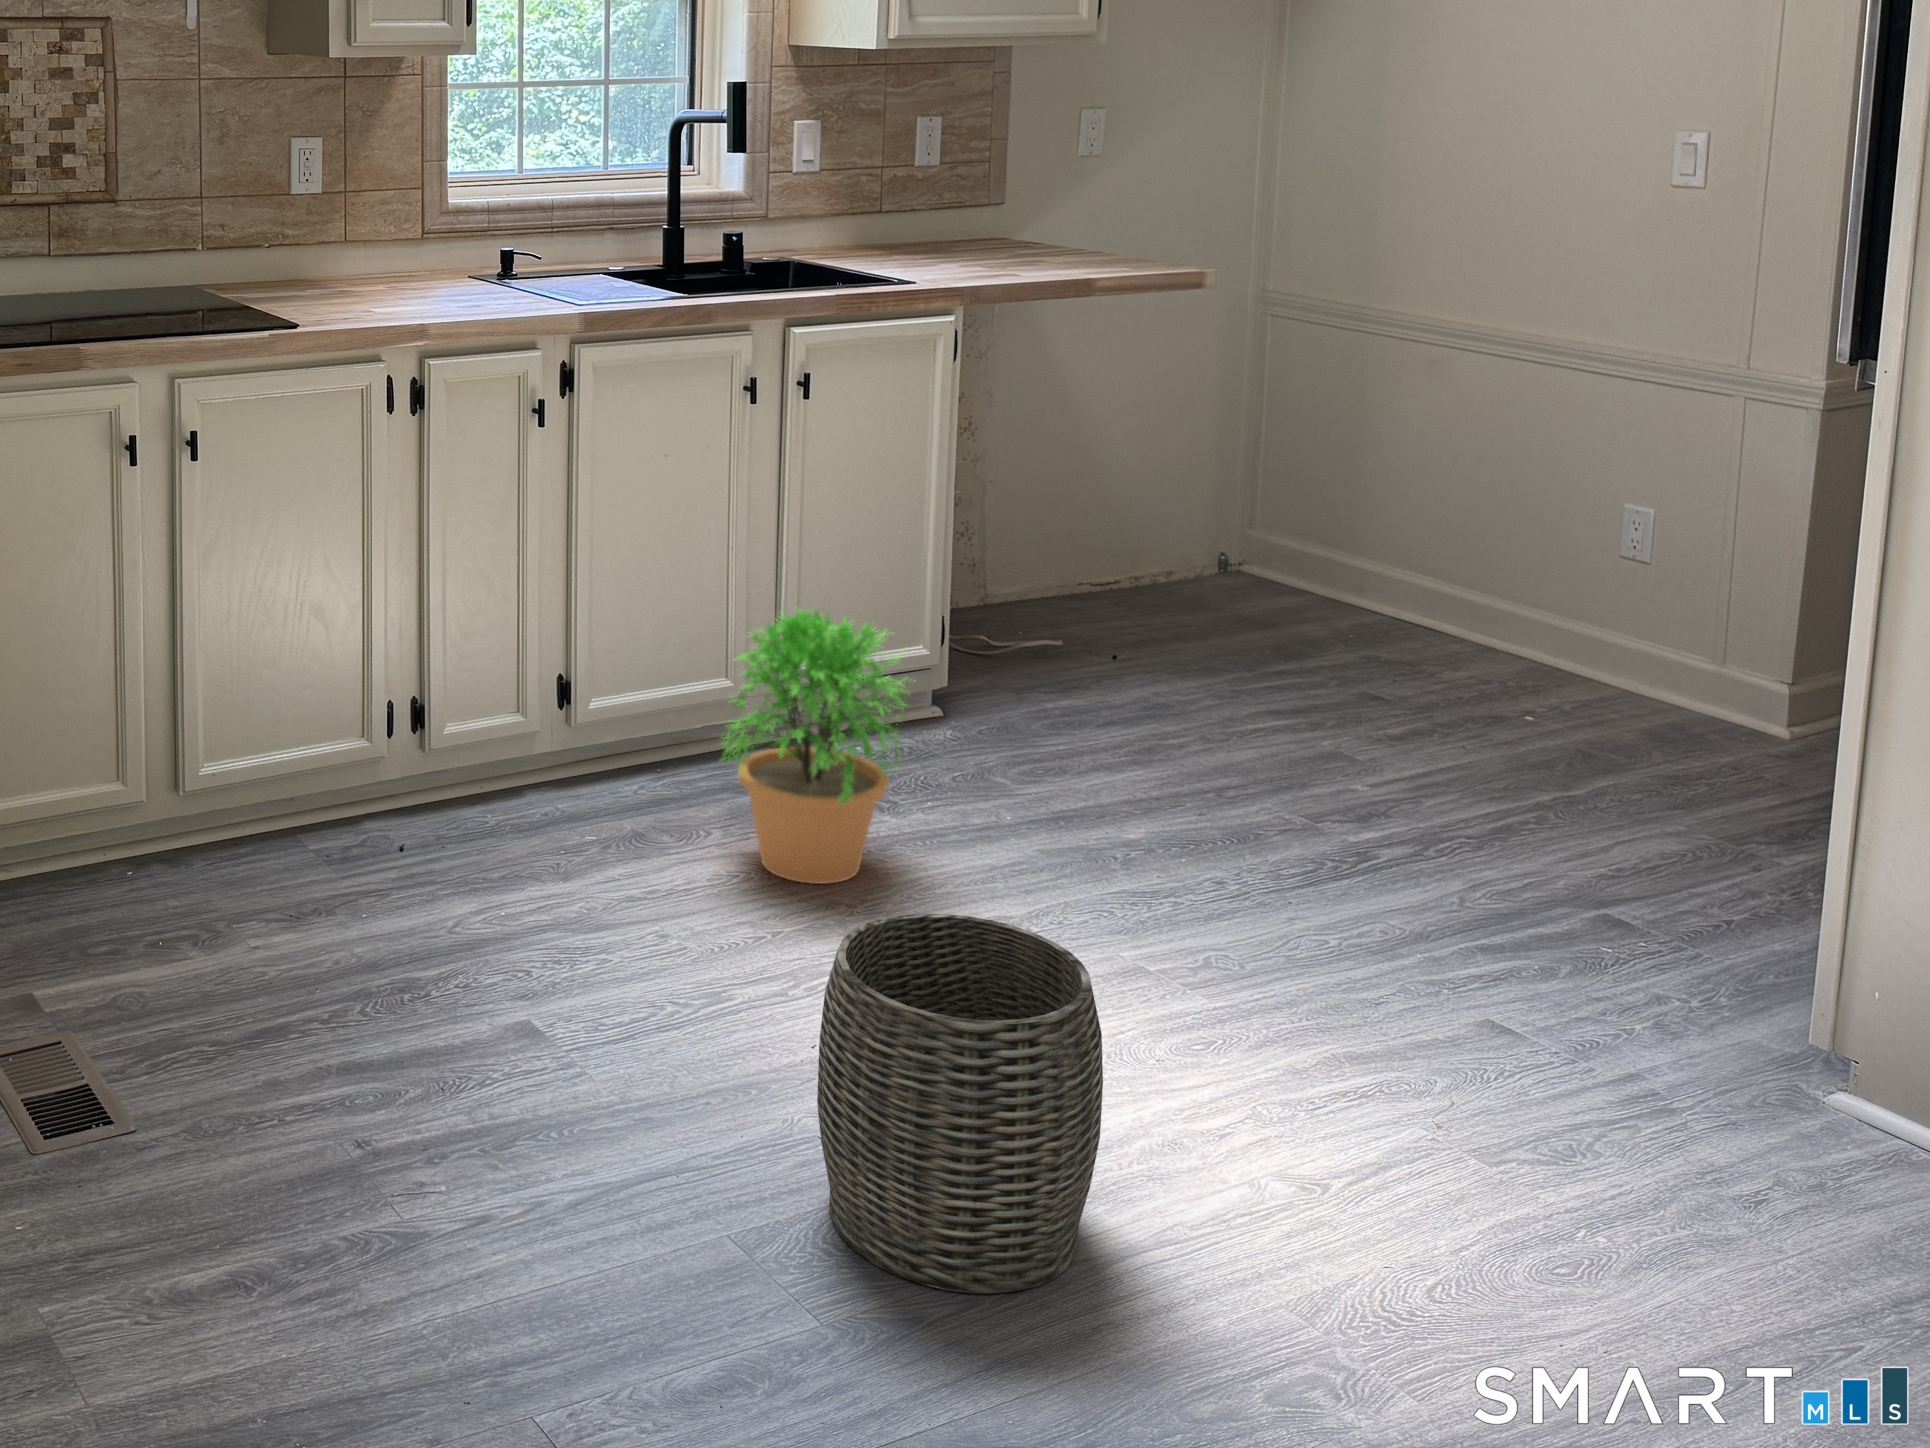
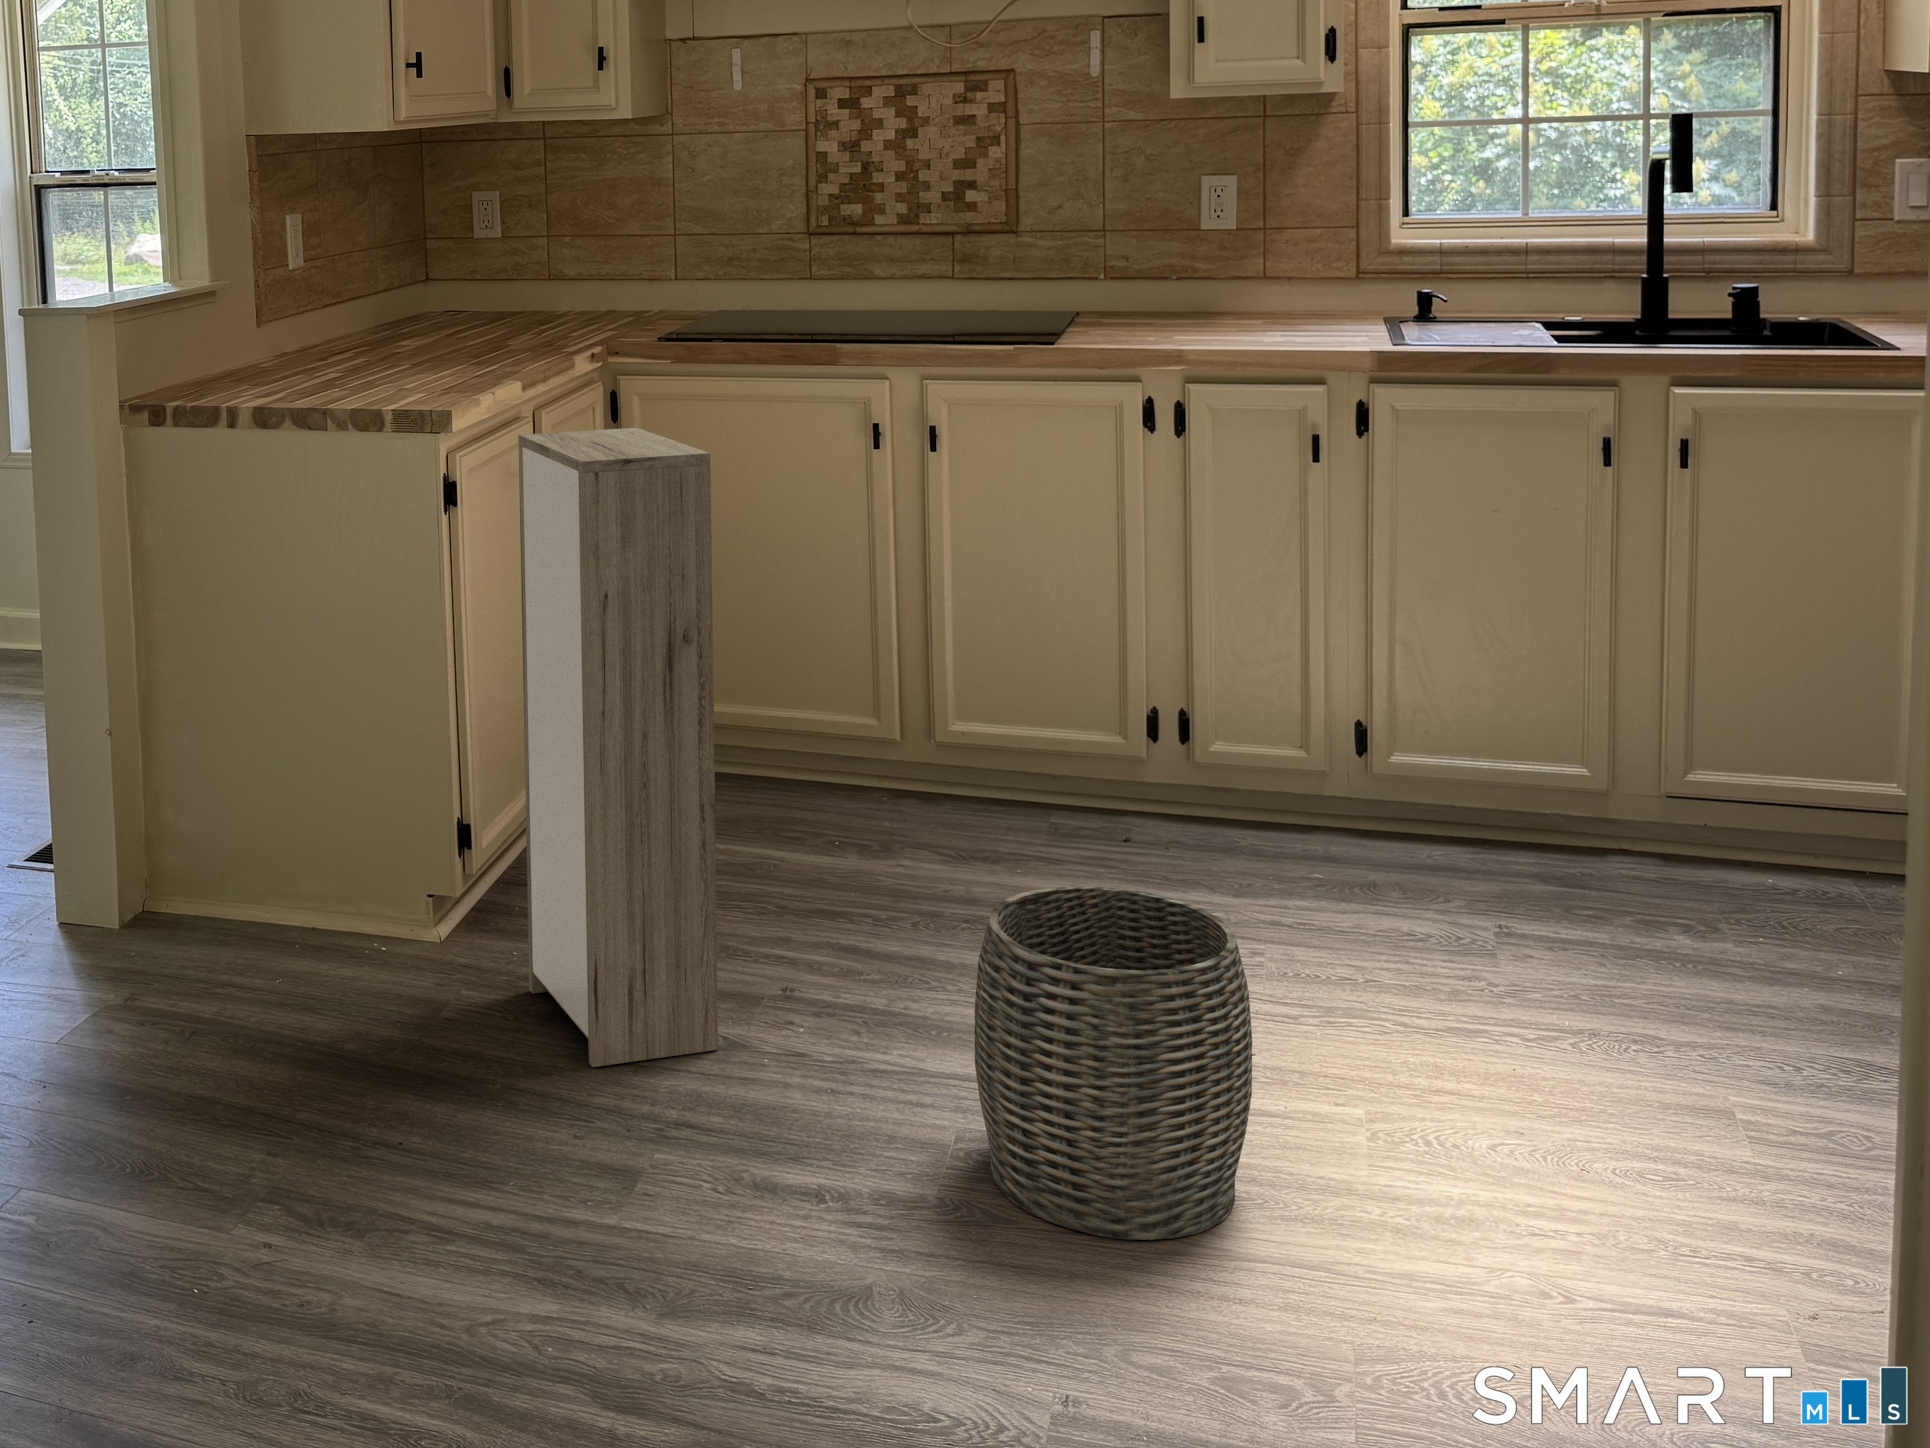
storage cabinet: none [165,503,475,1344] -> present [518,428,718,1067]
potted plant: present [723,609,910,884] -> none [1371,667,1648,978]

